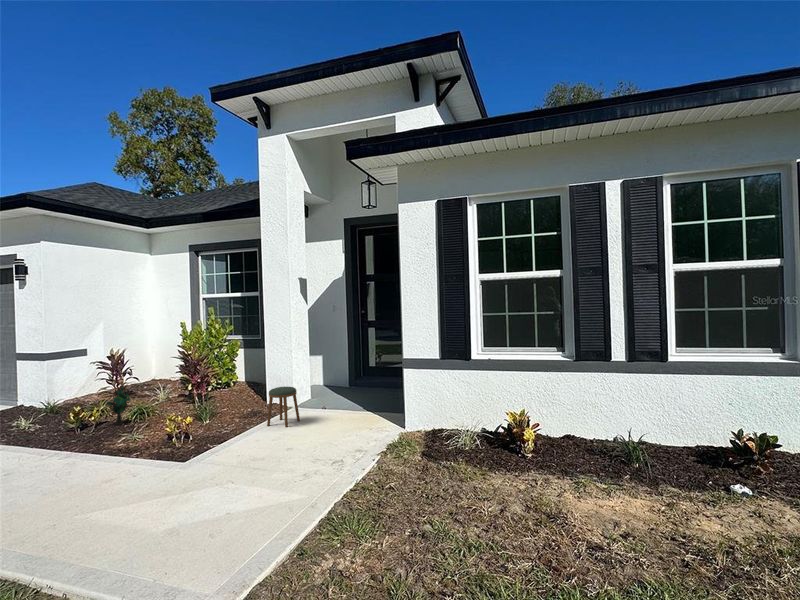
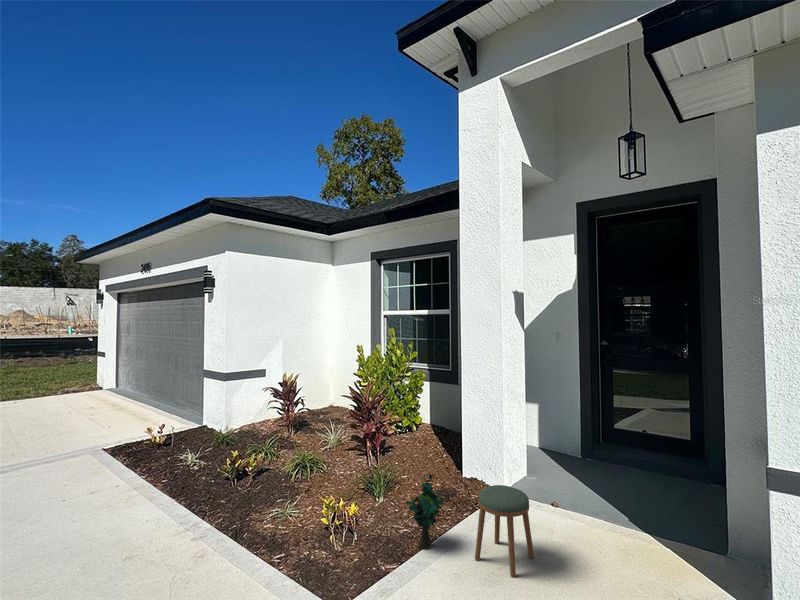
decorative plant: present [107,387,130,425] -> present [406,475,444,549]

